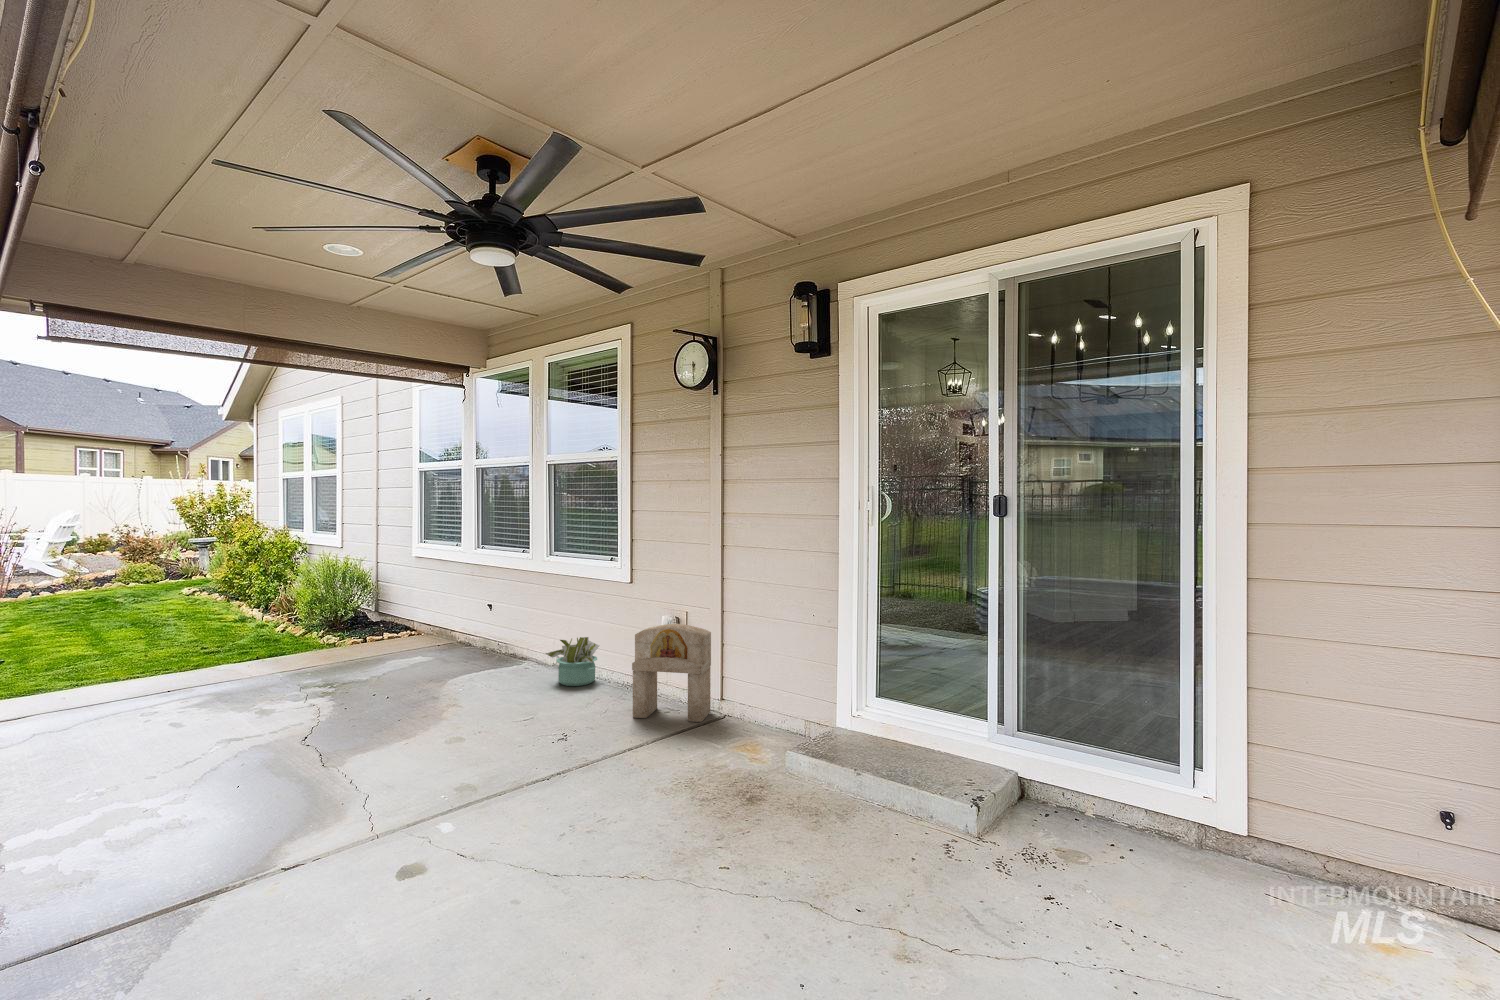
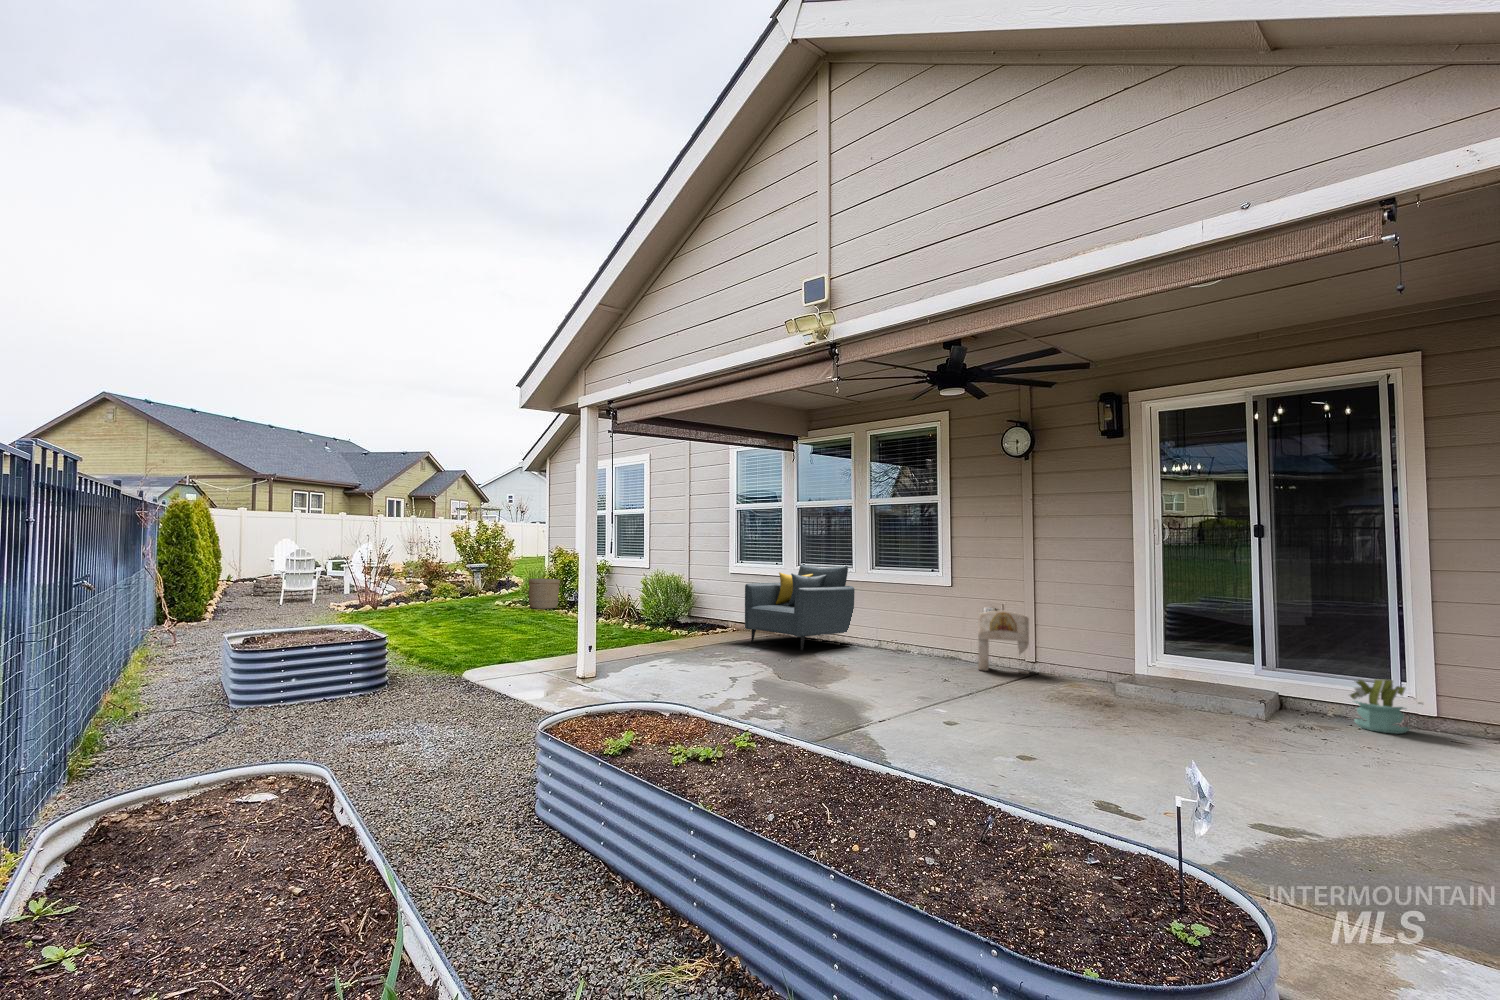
armchair: none [361,548,527,682] -> present [745,564,855,650]
woven basket: none [176,564,227,606] -> present [529,579,560,609]
decorative plant: present [546,637,599,686] -> present [1350,679,1423,734]

